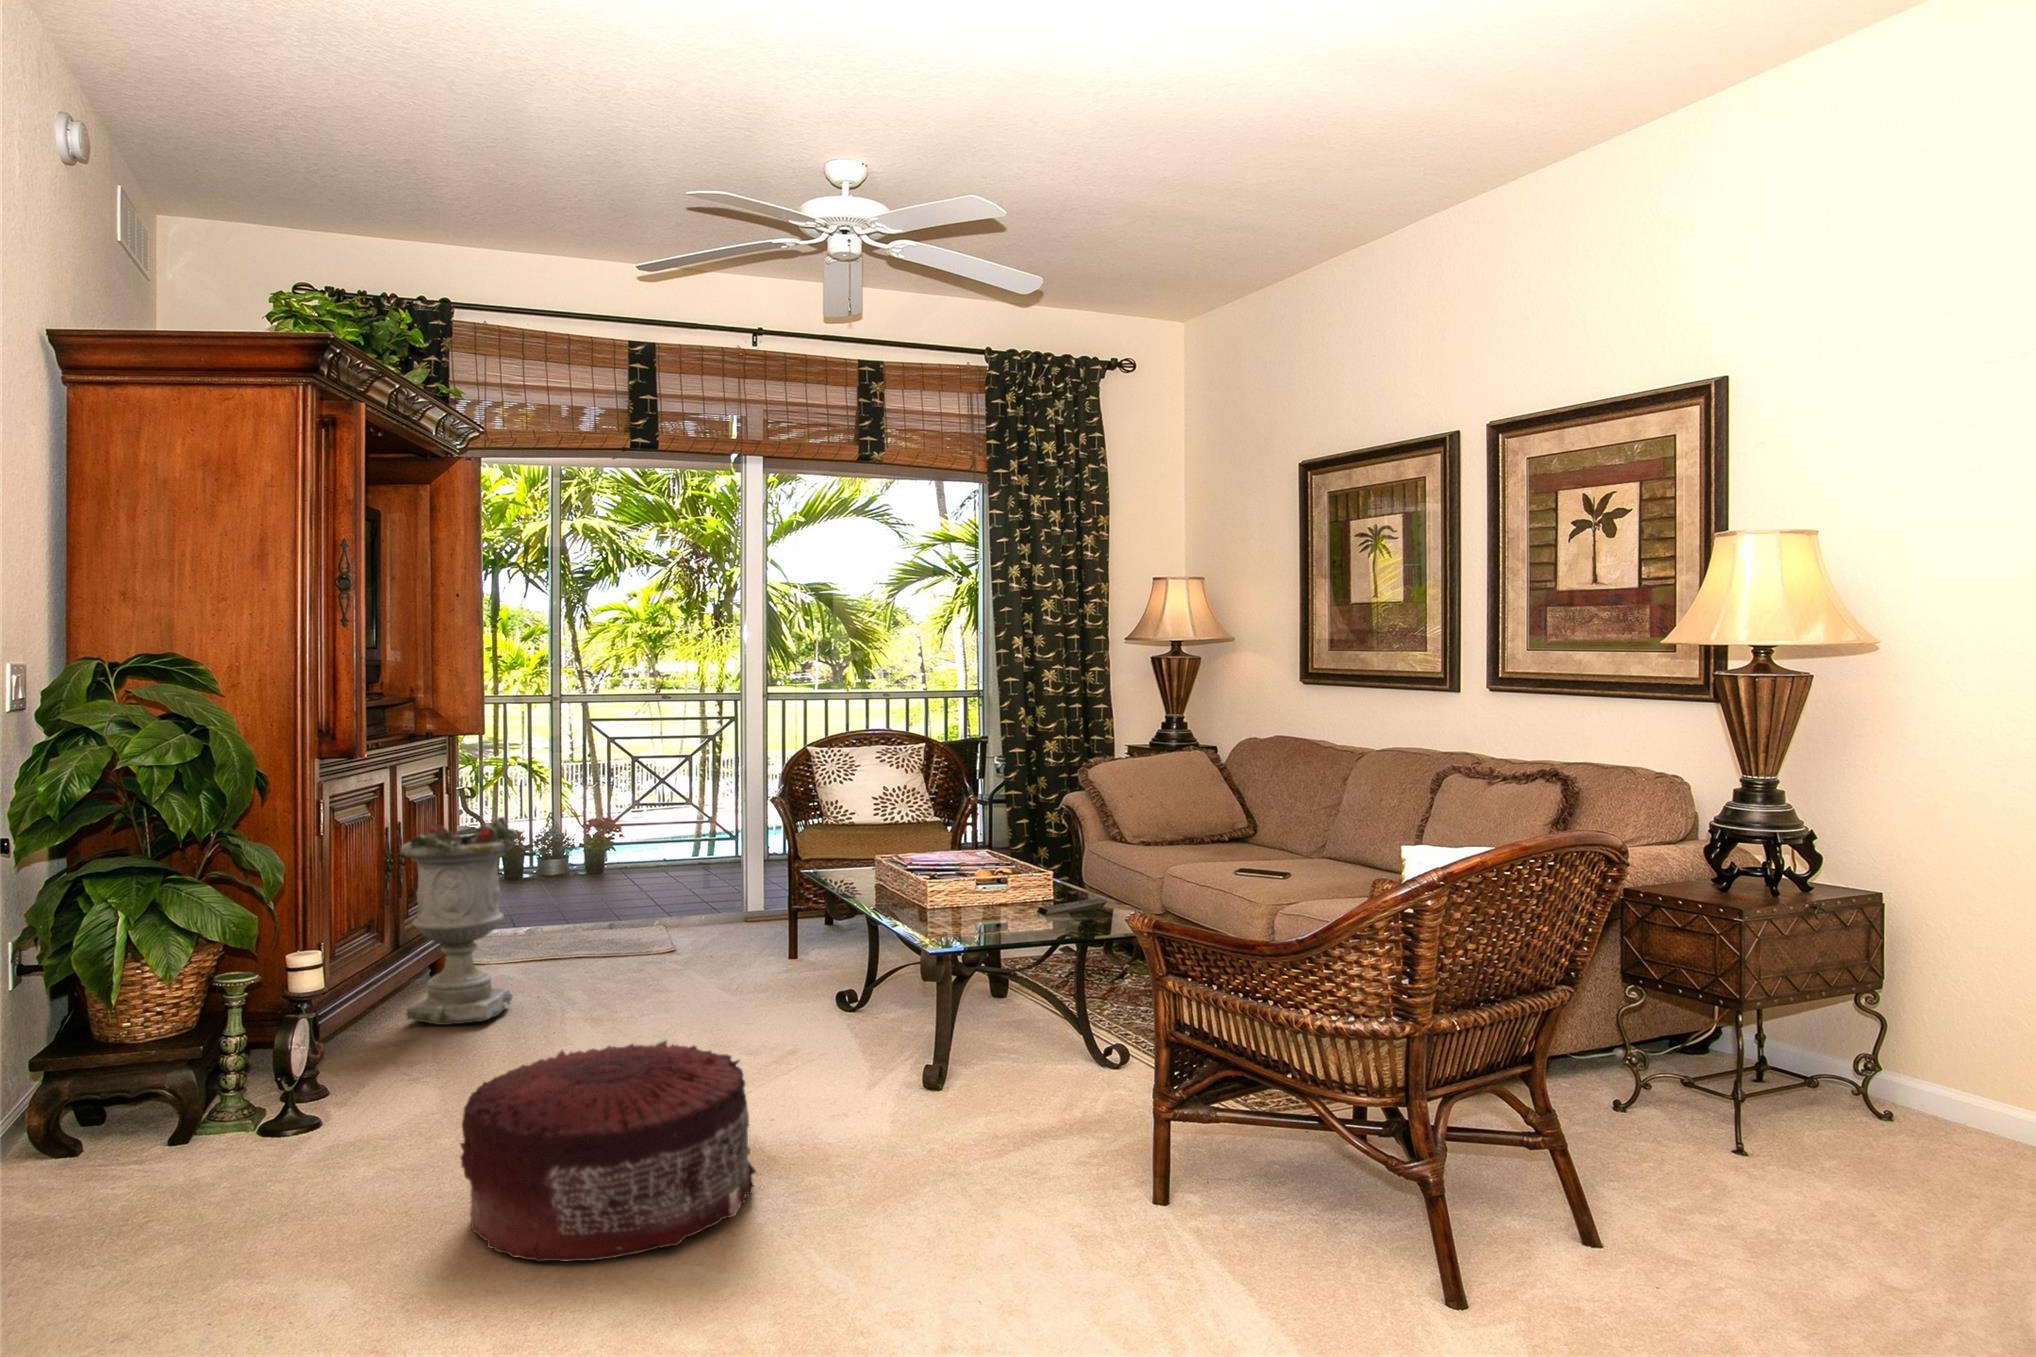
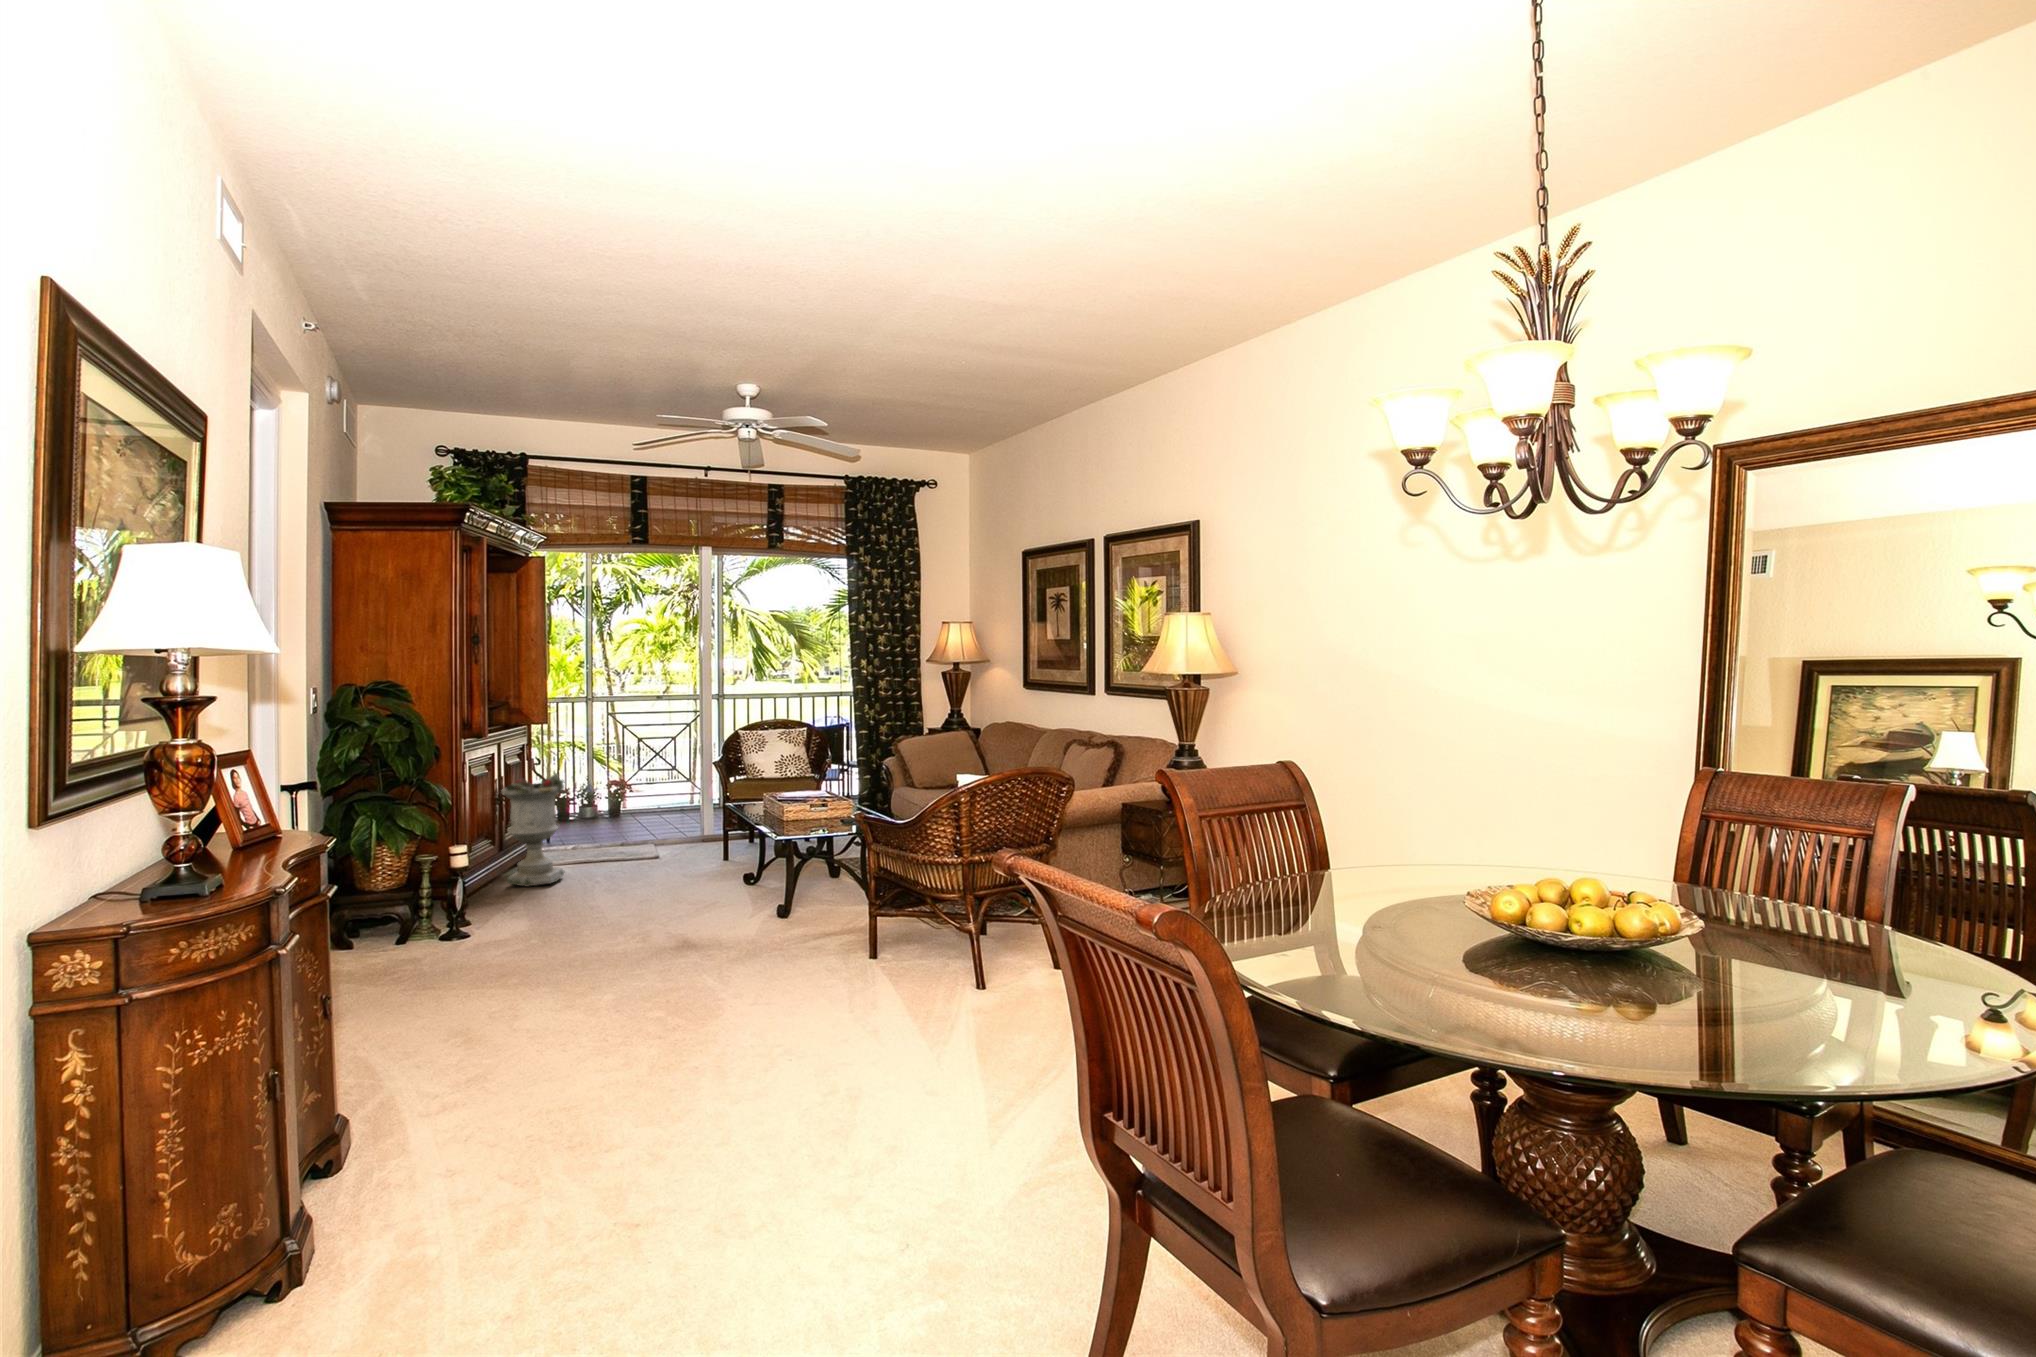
pouf: present [460,1041,756,1262] -> none [548,877,688,967]

